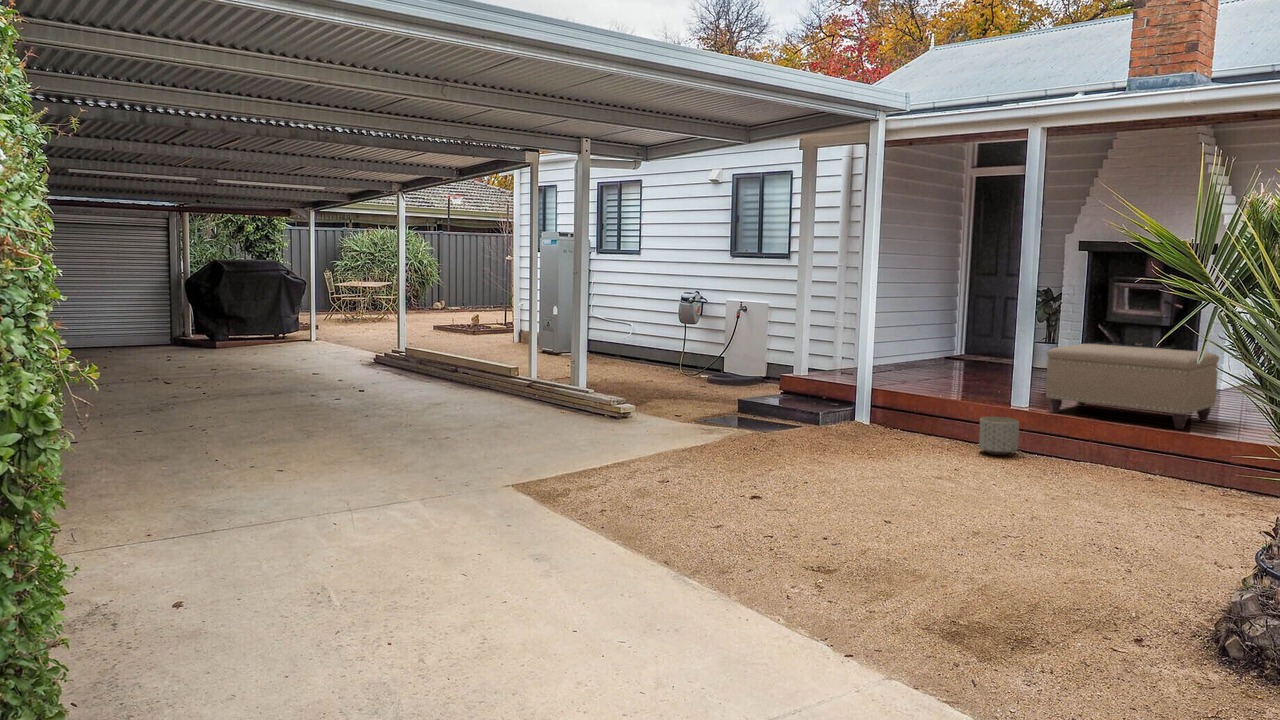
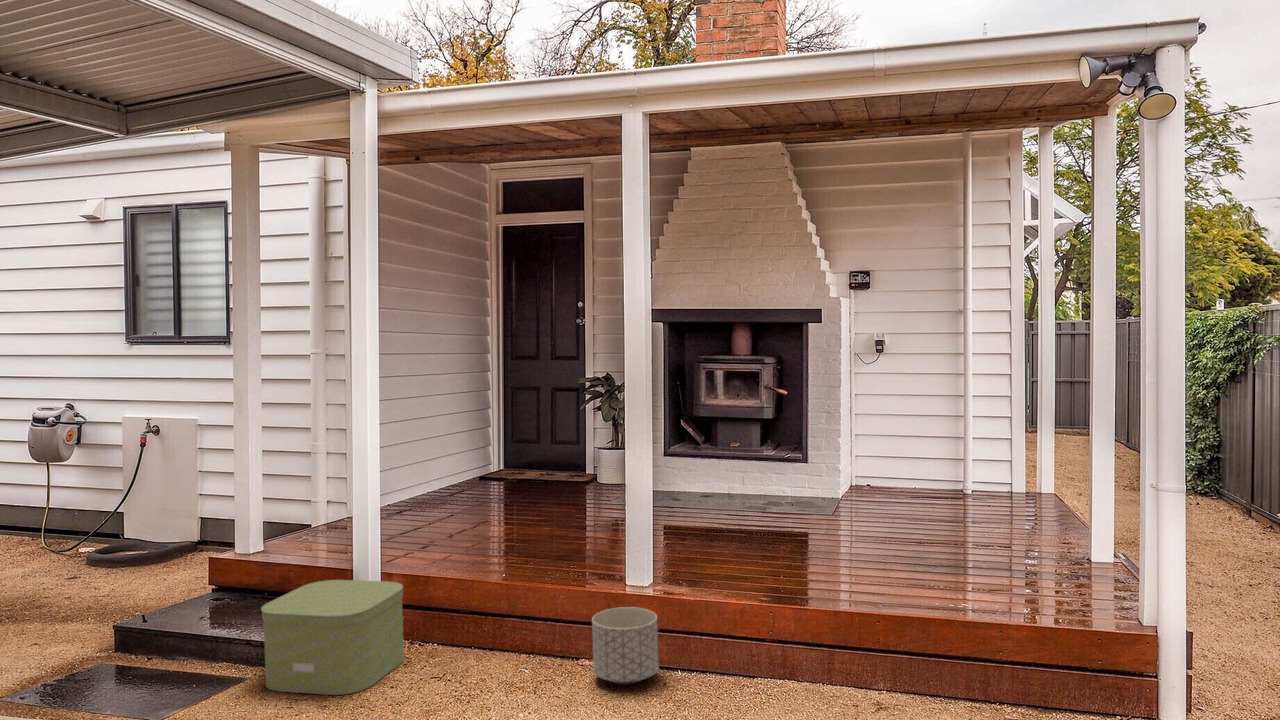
ottoman: present [1046,344,1219,429] -> none [686,462,916,600]
storage box: none [810,389,881,439] -> present [261,580,405,695]

